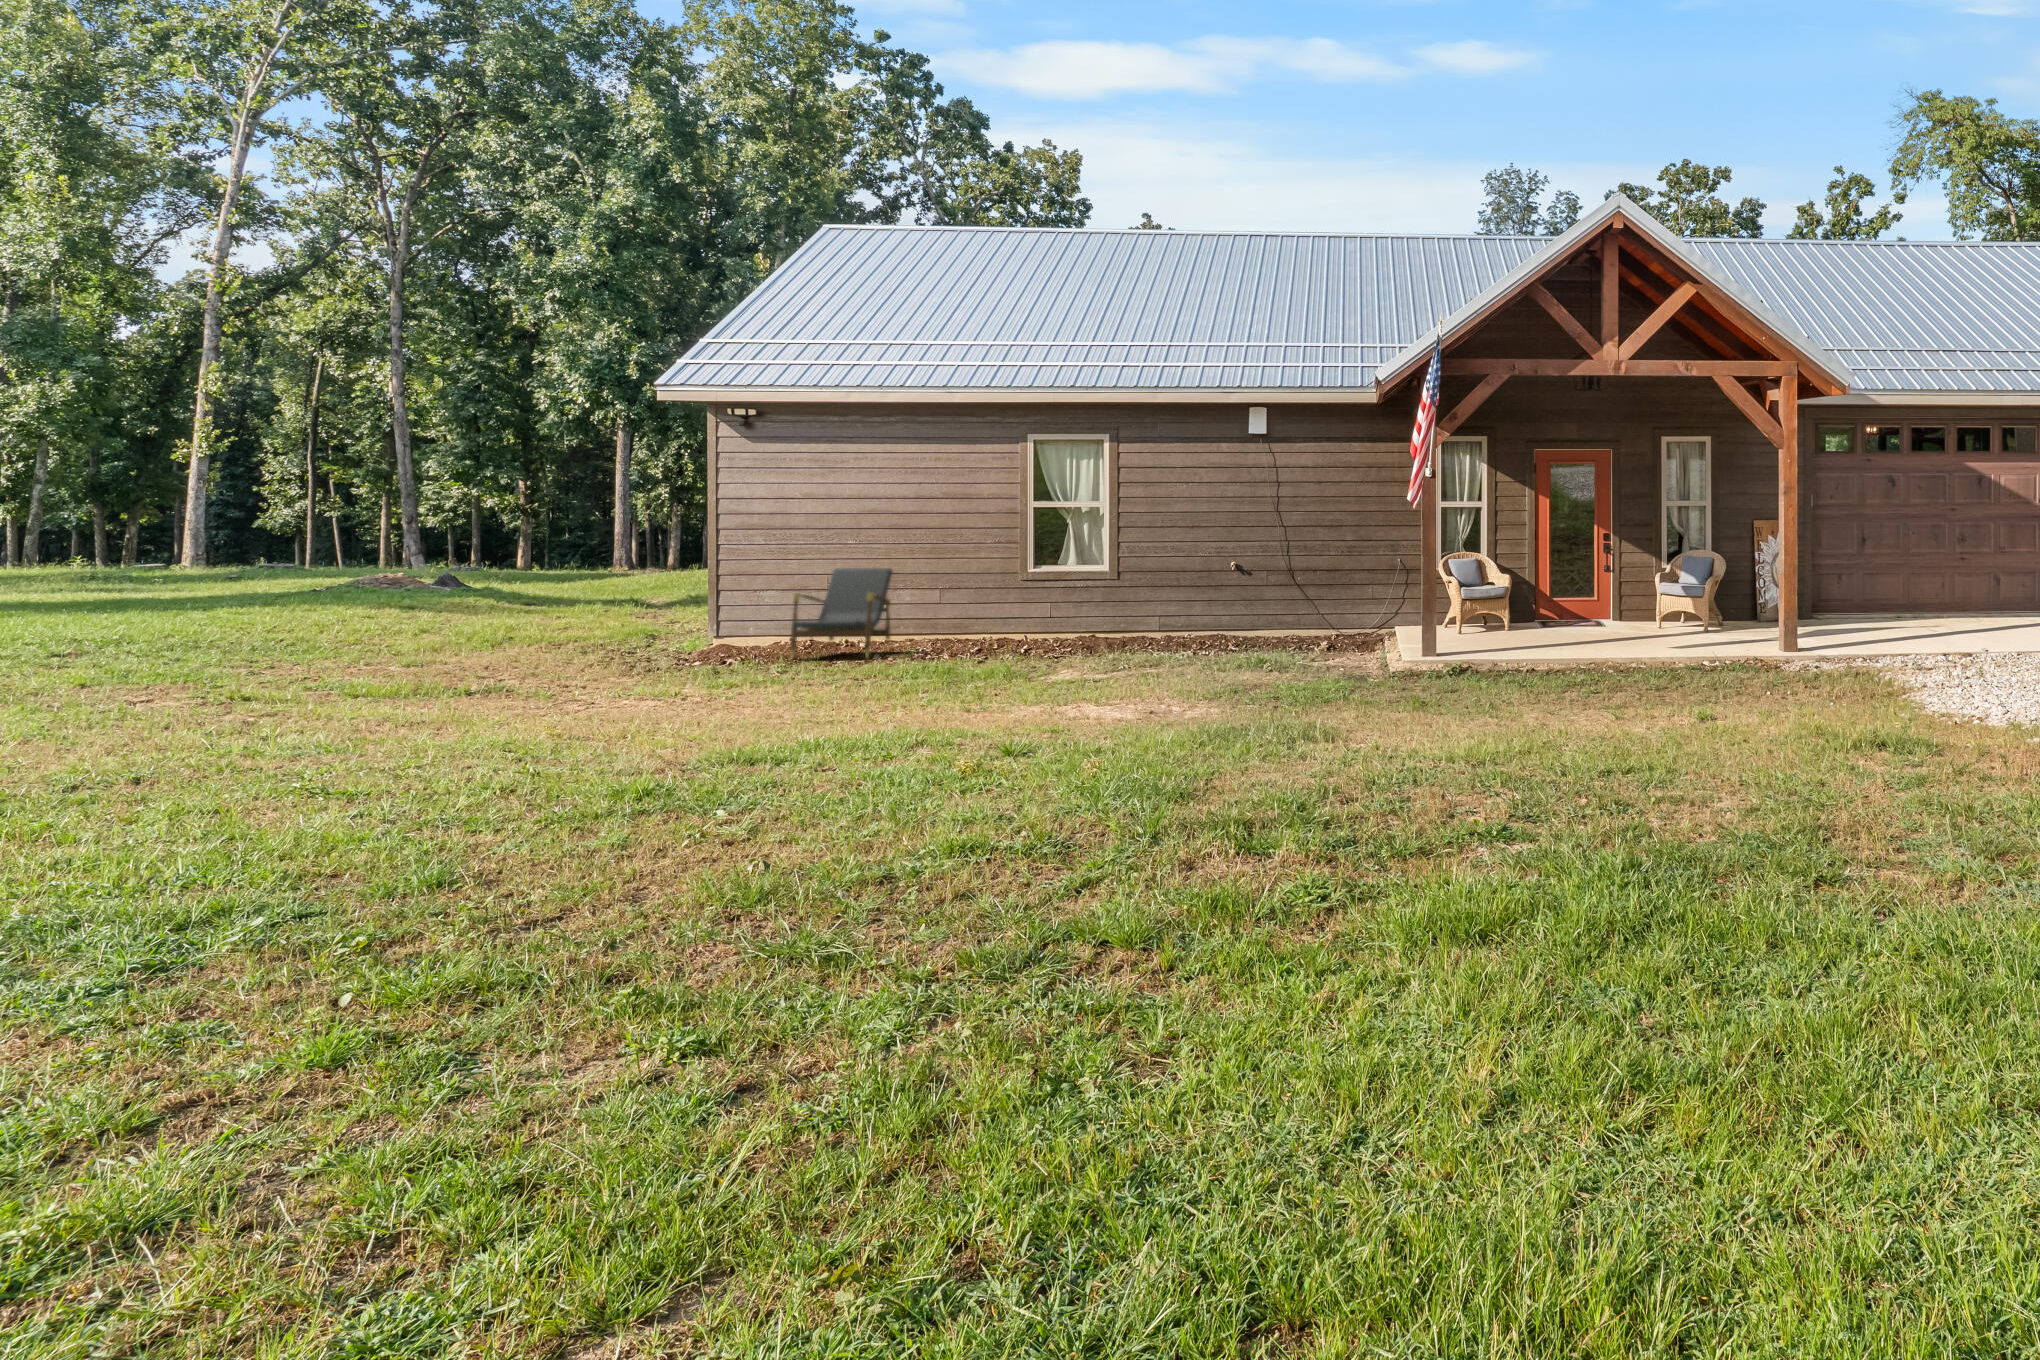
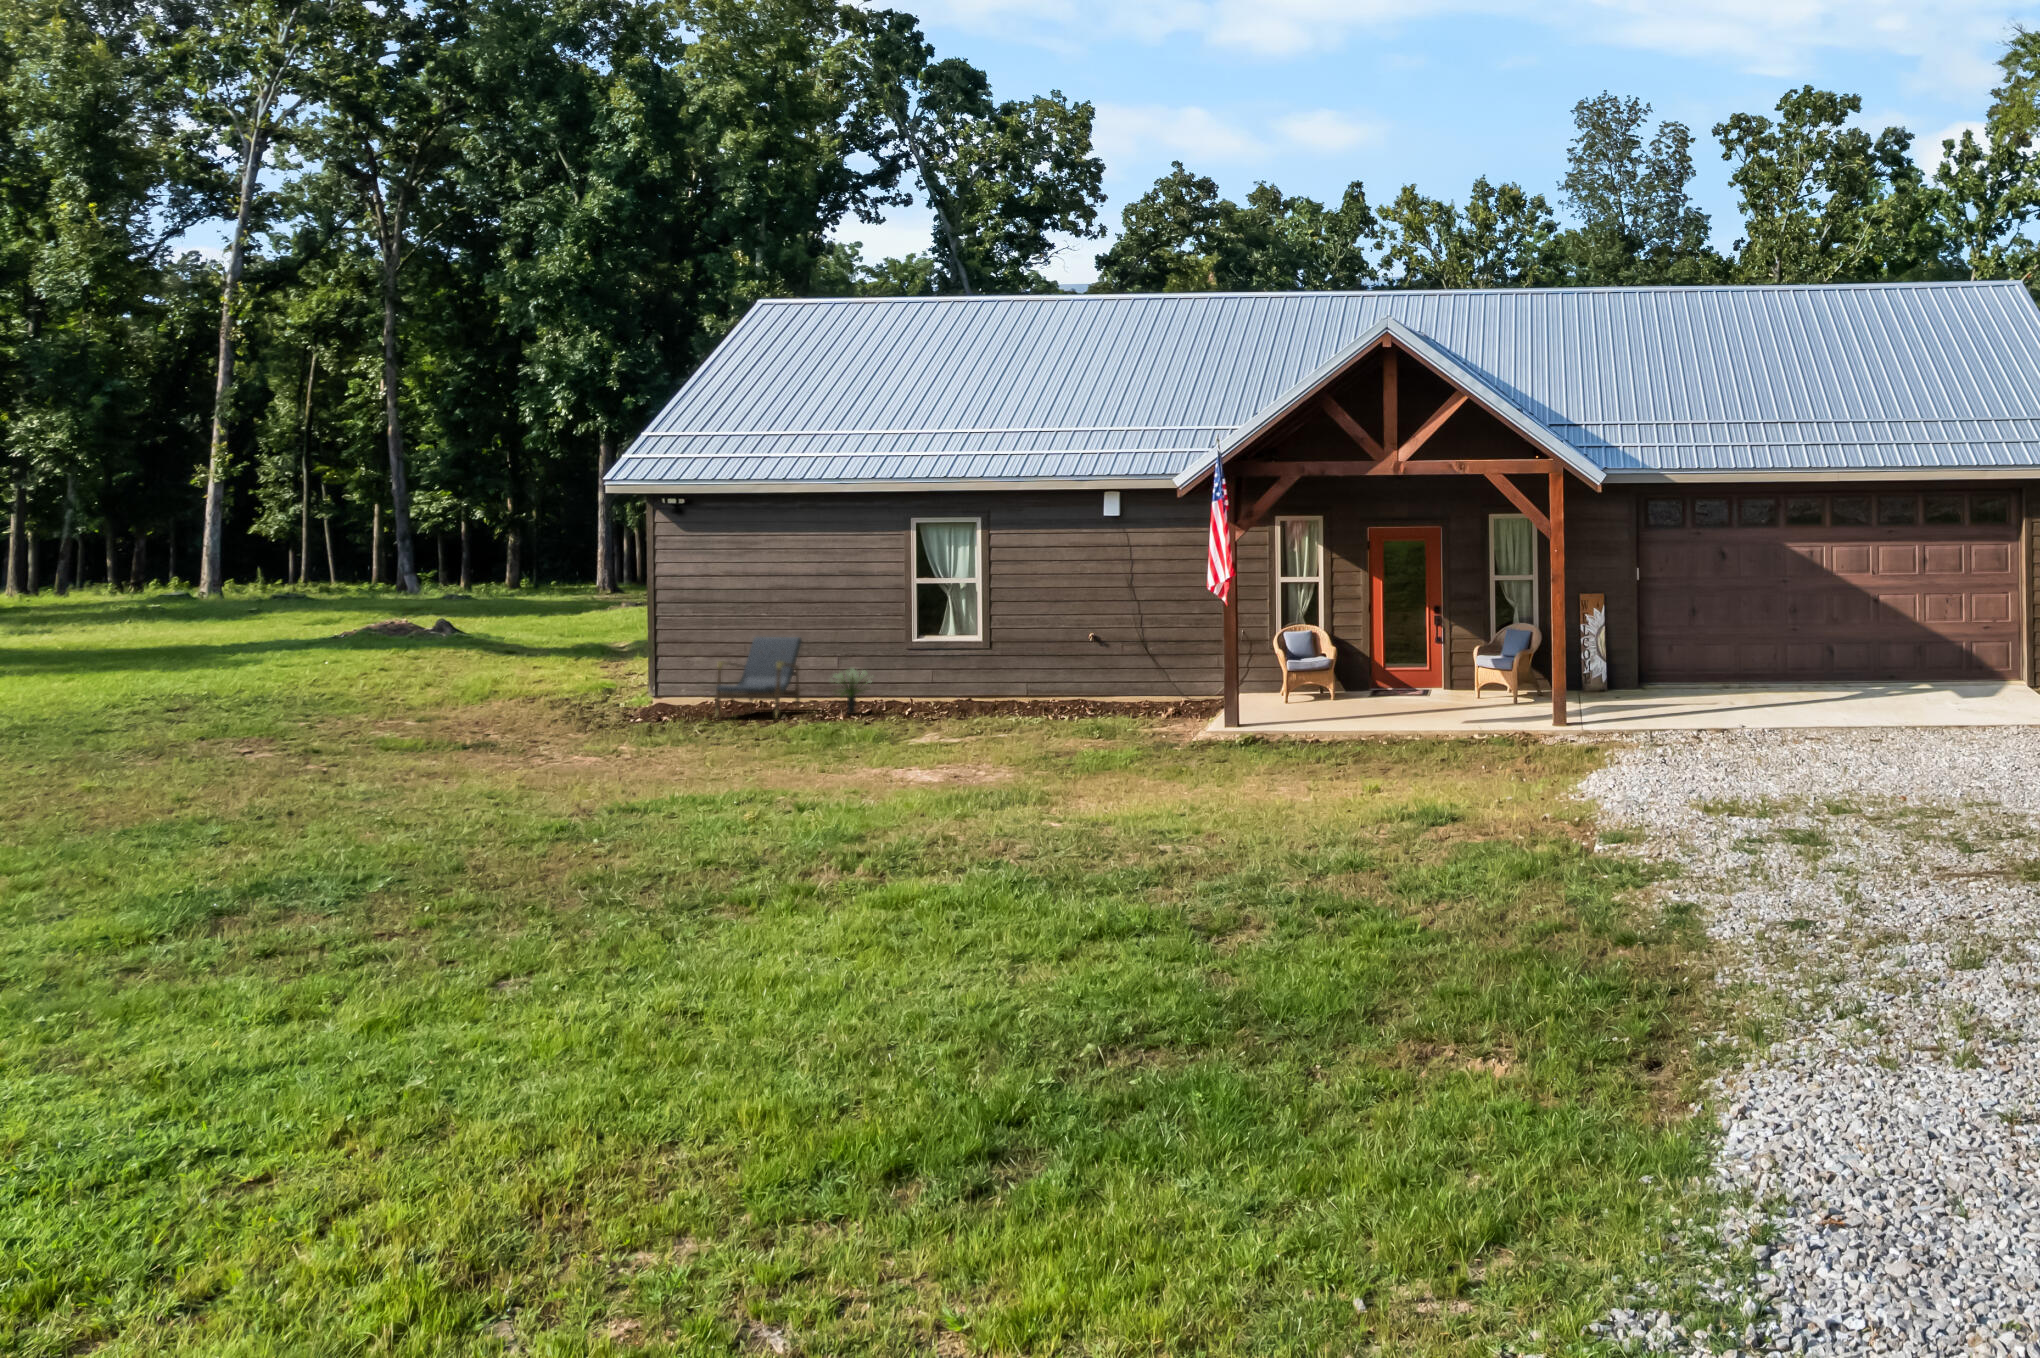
potted plant: none [929,601,981,654] -> present [834,669,872,714]

